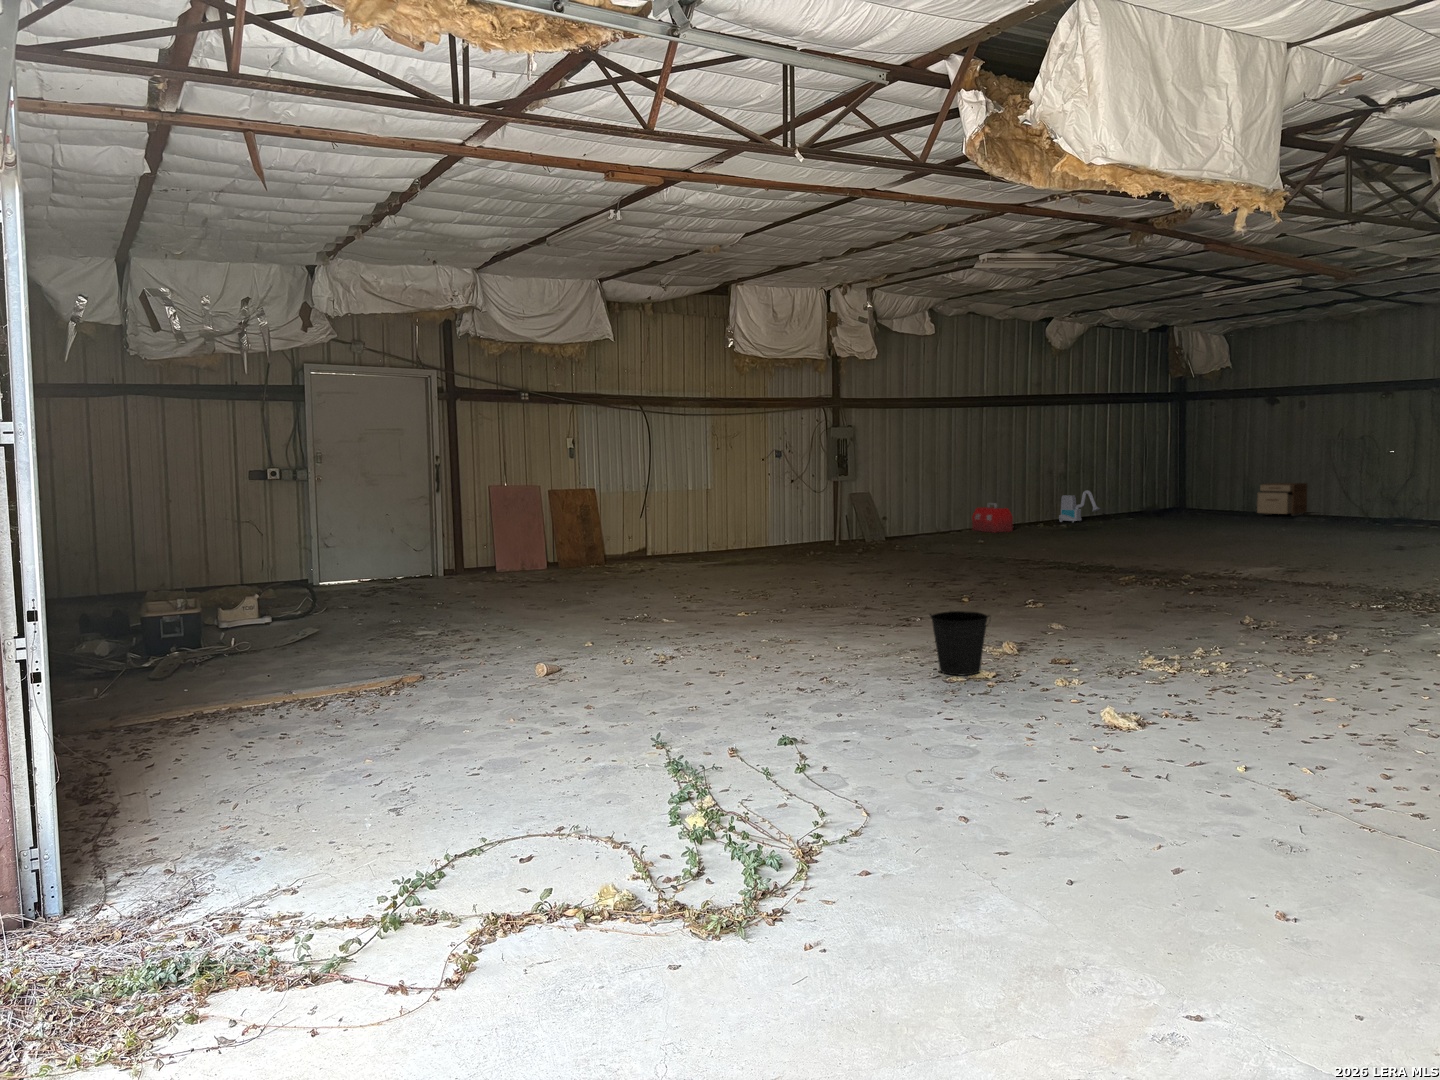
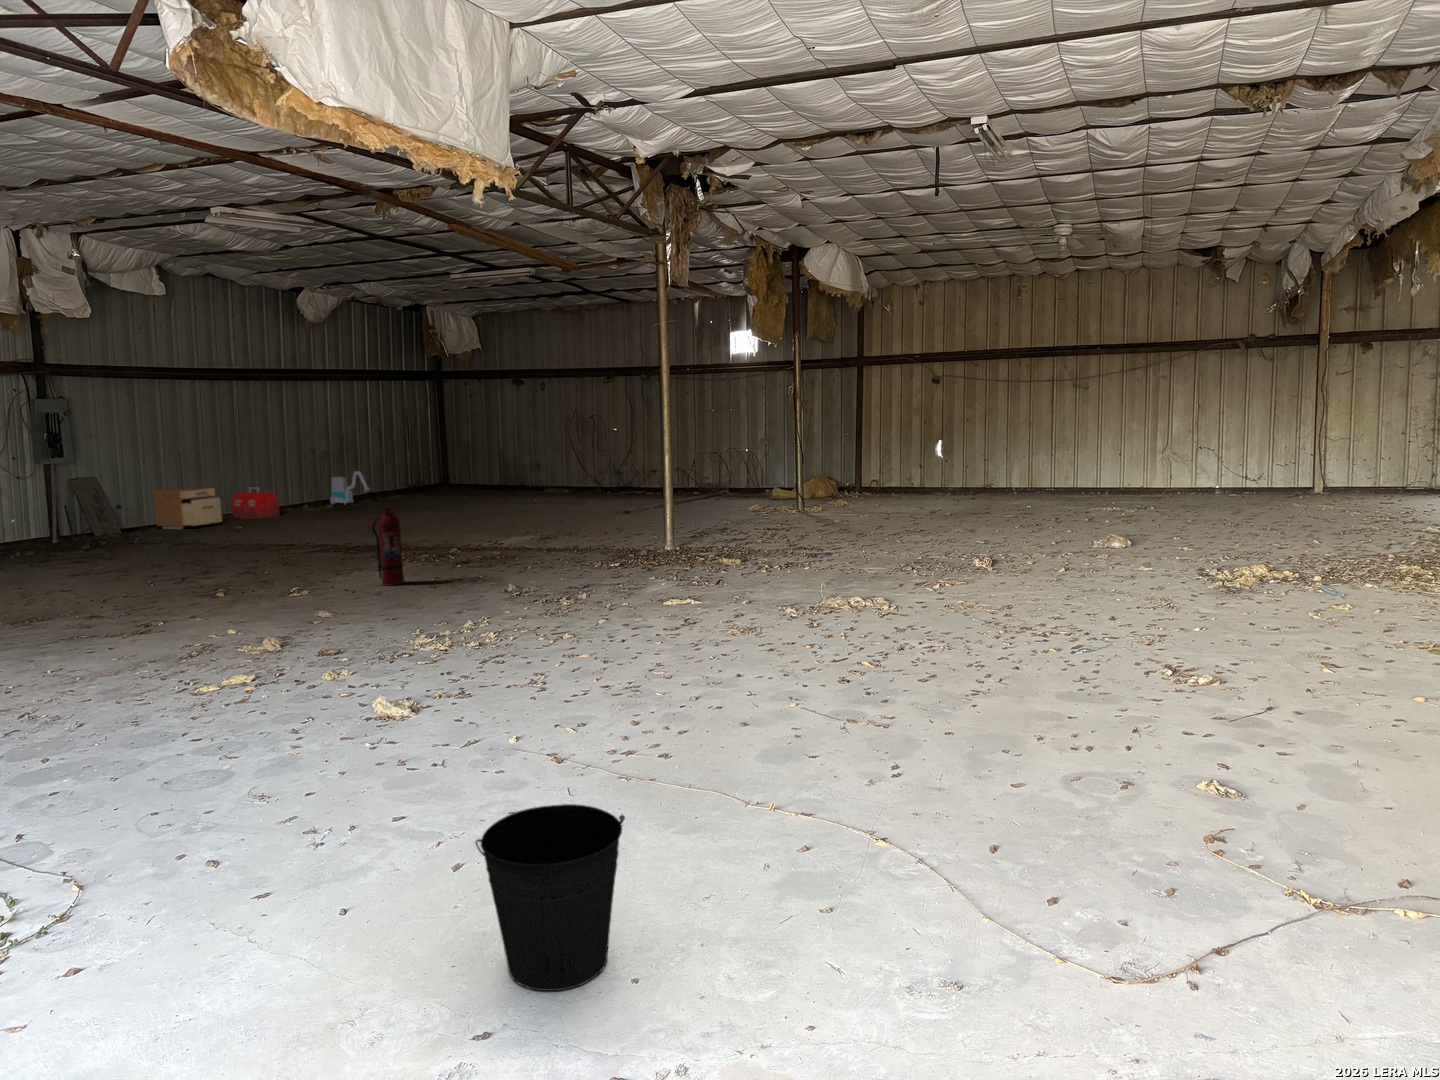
filing cabinet: present [1257,483,1307,516] -> present [153,487,222,529]
fire extinguisher: none [1103,529,1131,605] -> present [372,508,404,586]
bucket: present [930,611,989,675] -> present [476,804,625,991]

